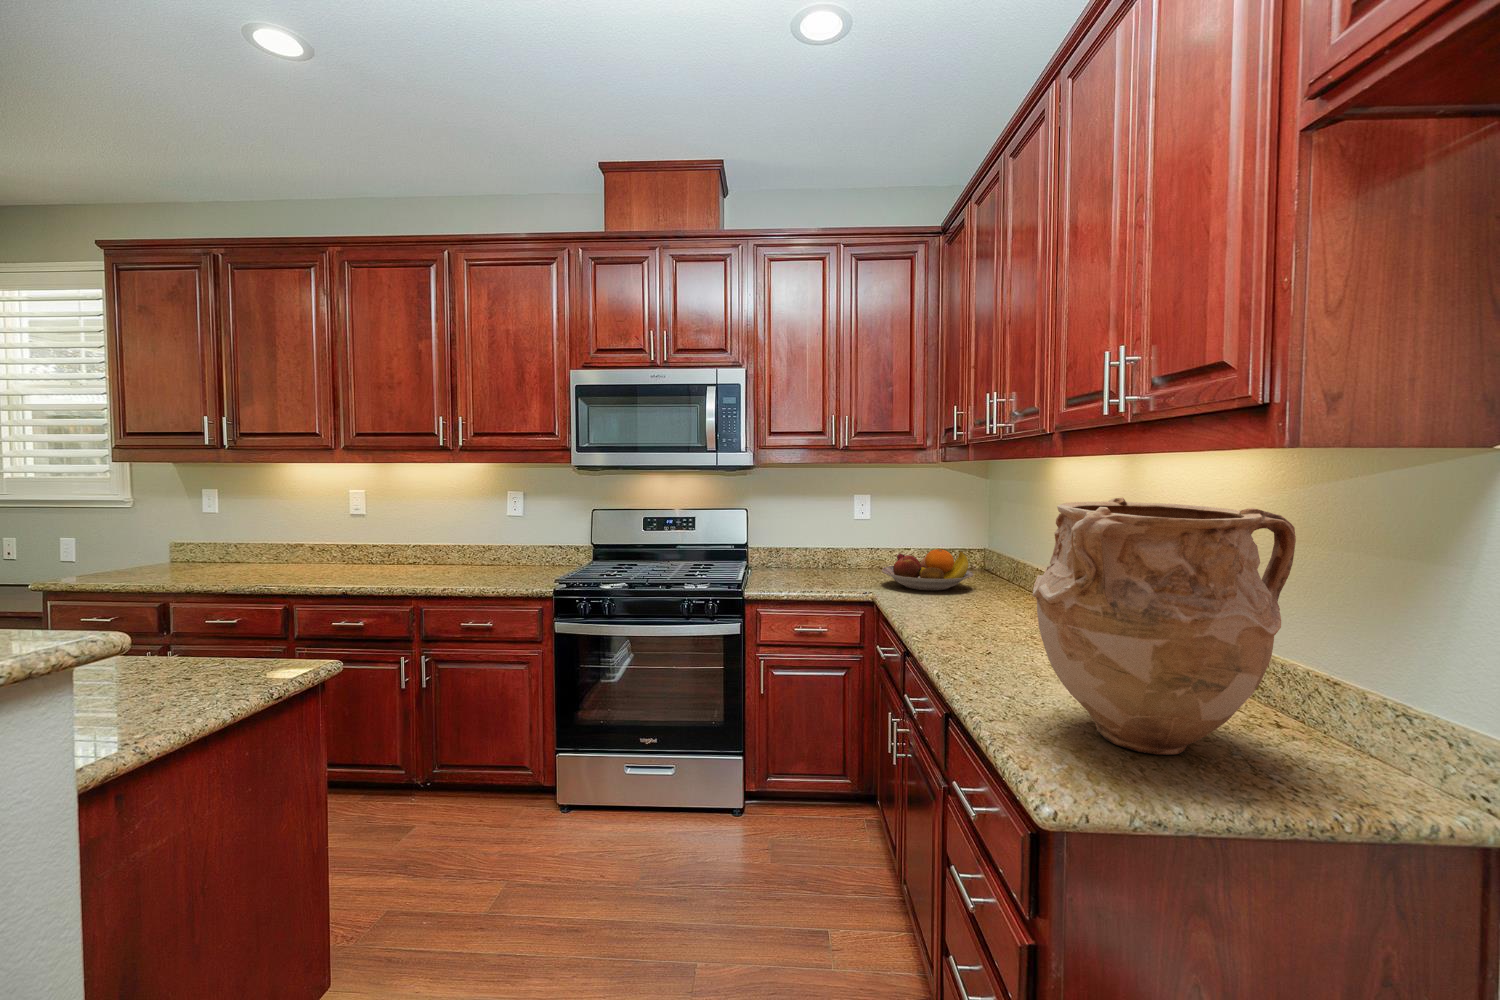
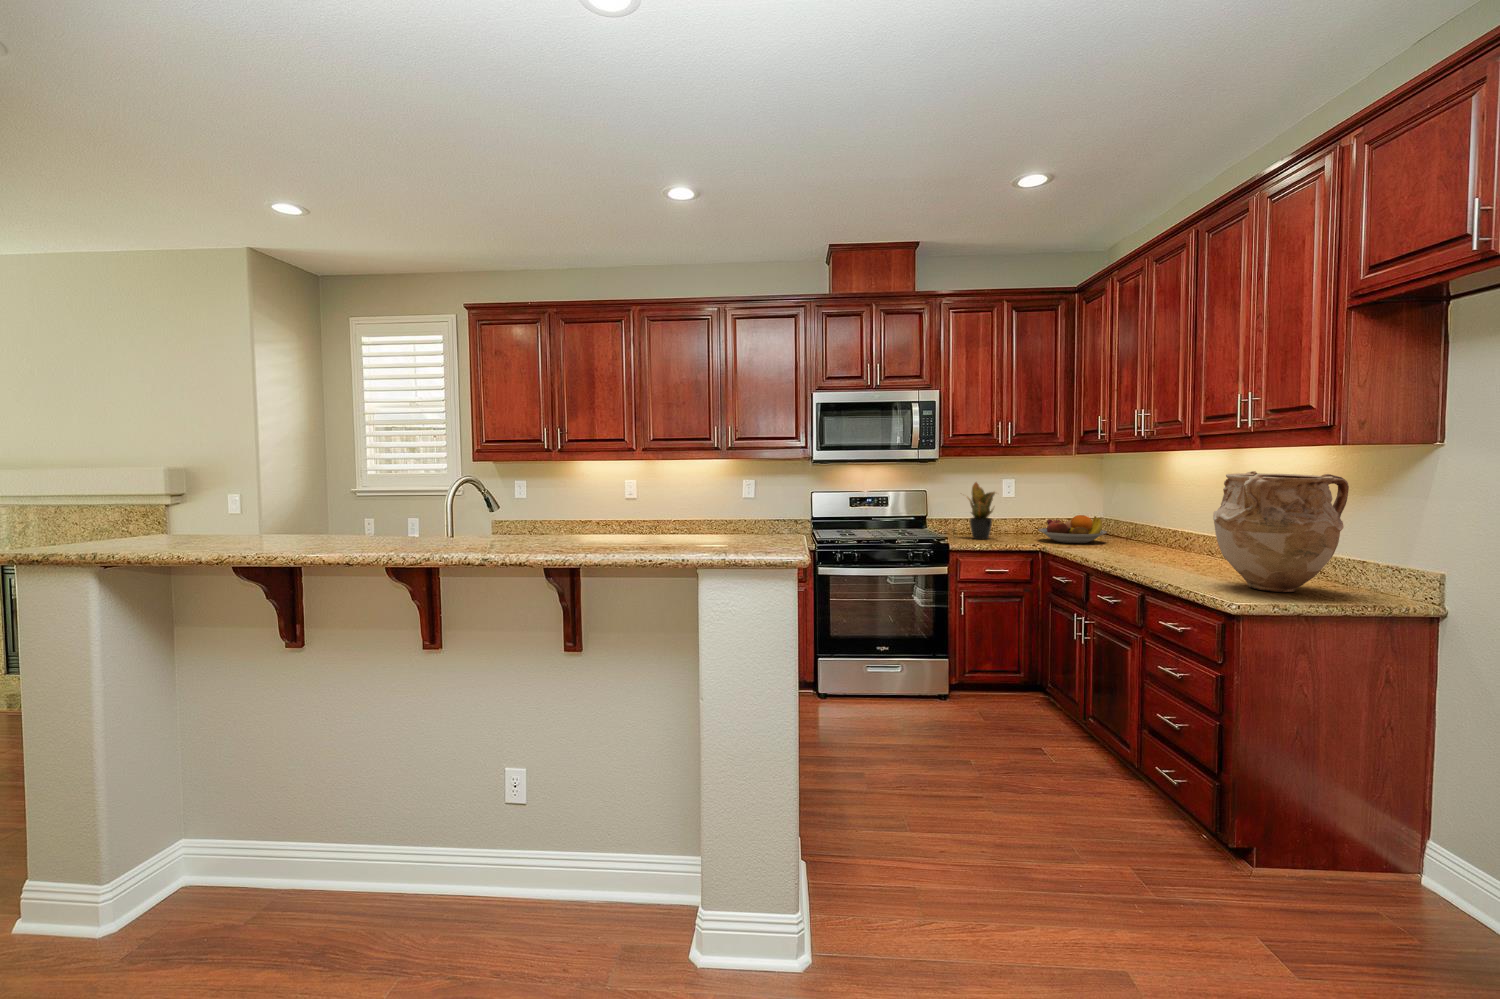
potted plant: none [779,496,835,580] -> present [968,482,995,539]

